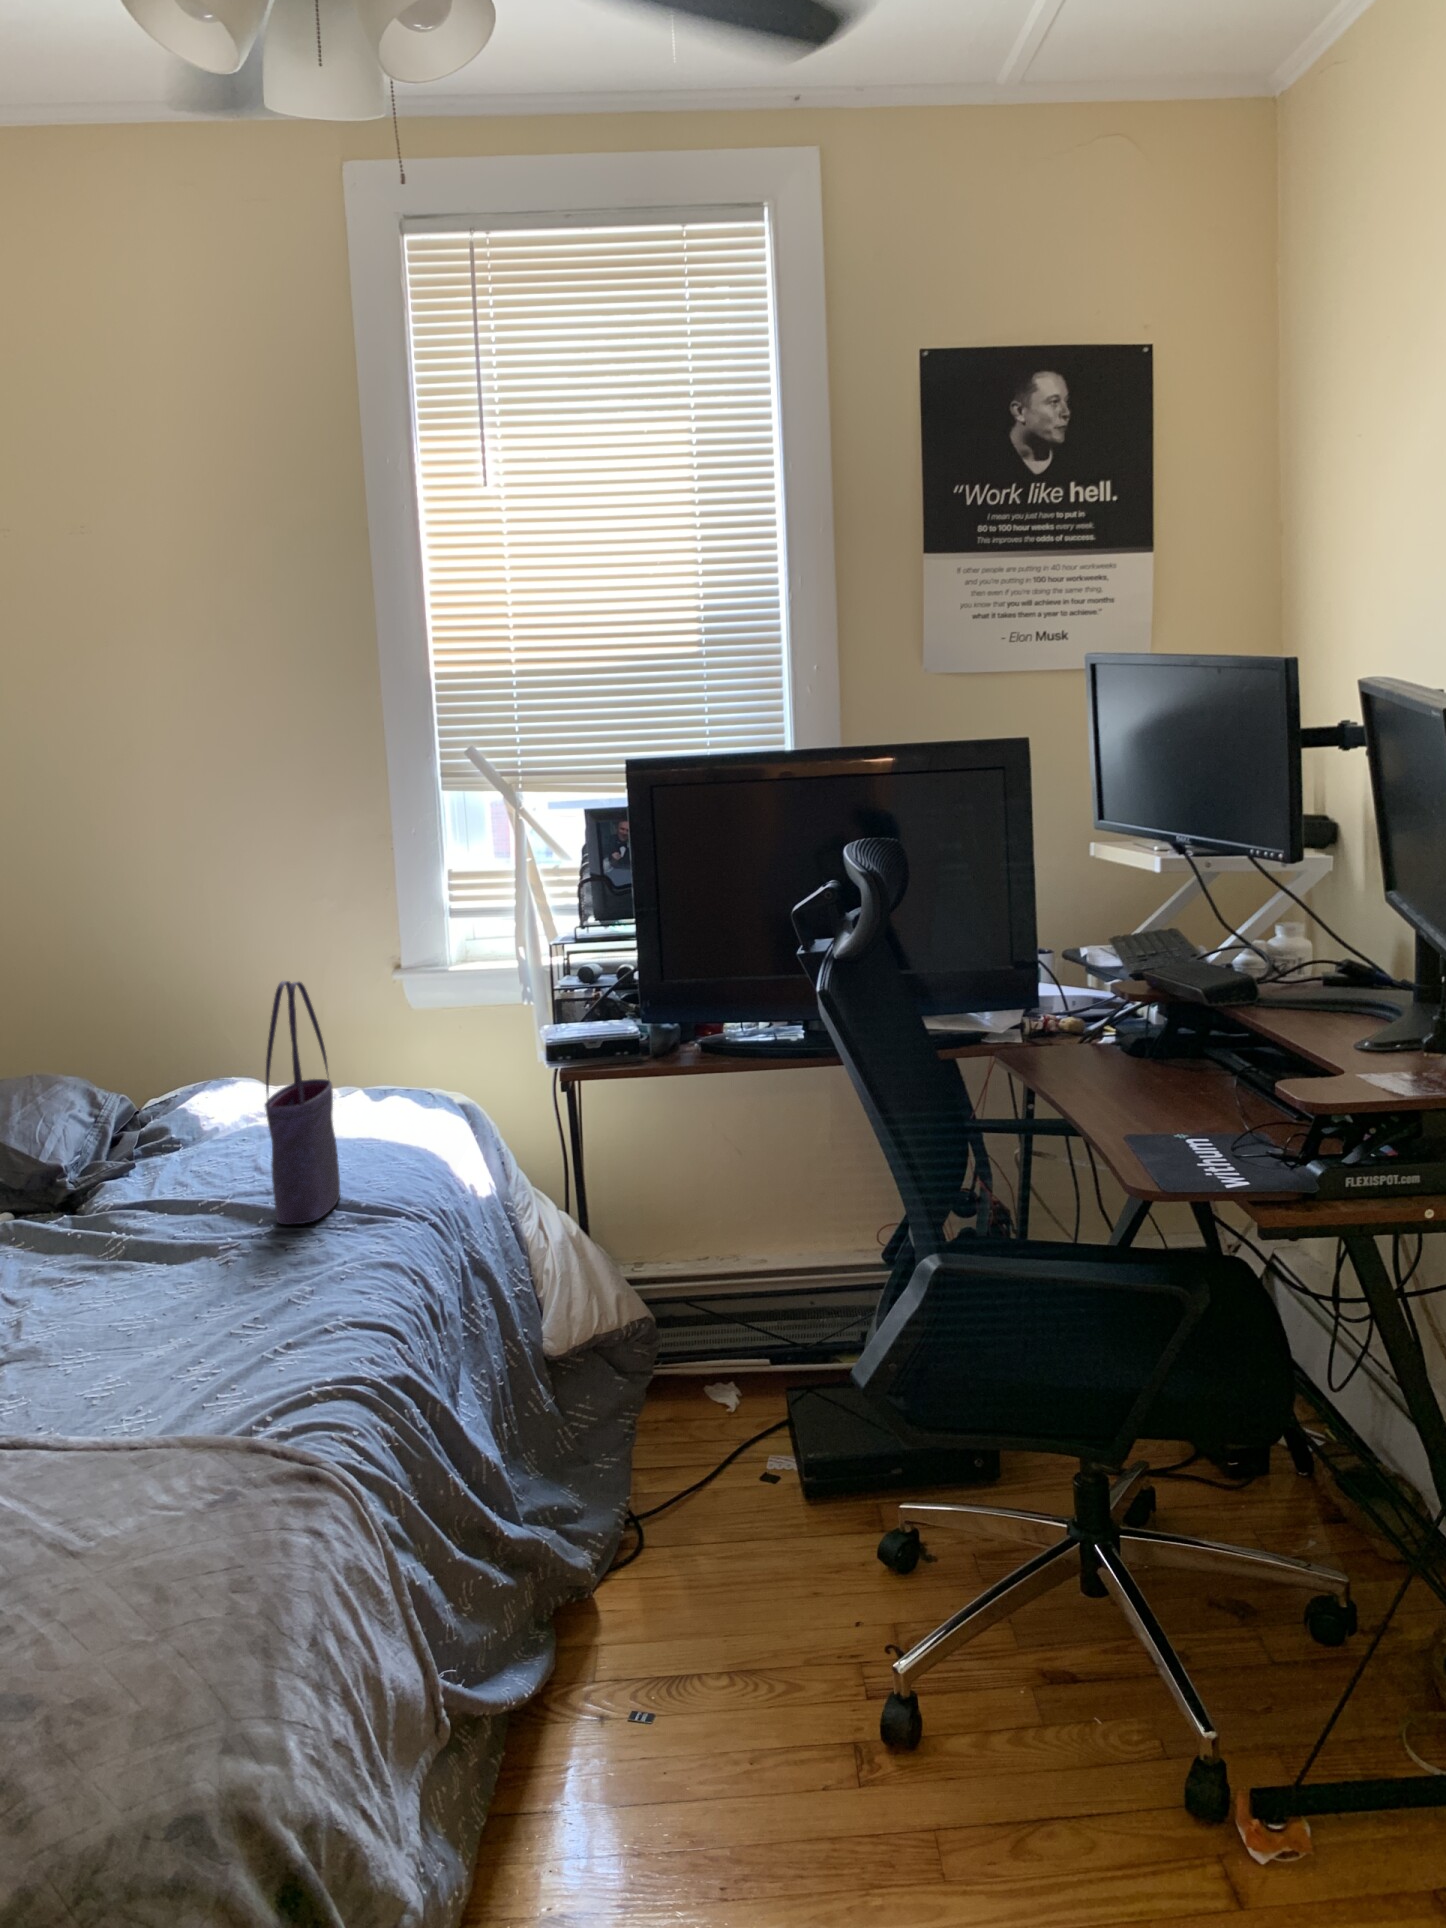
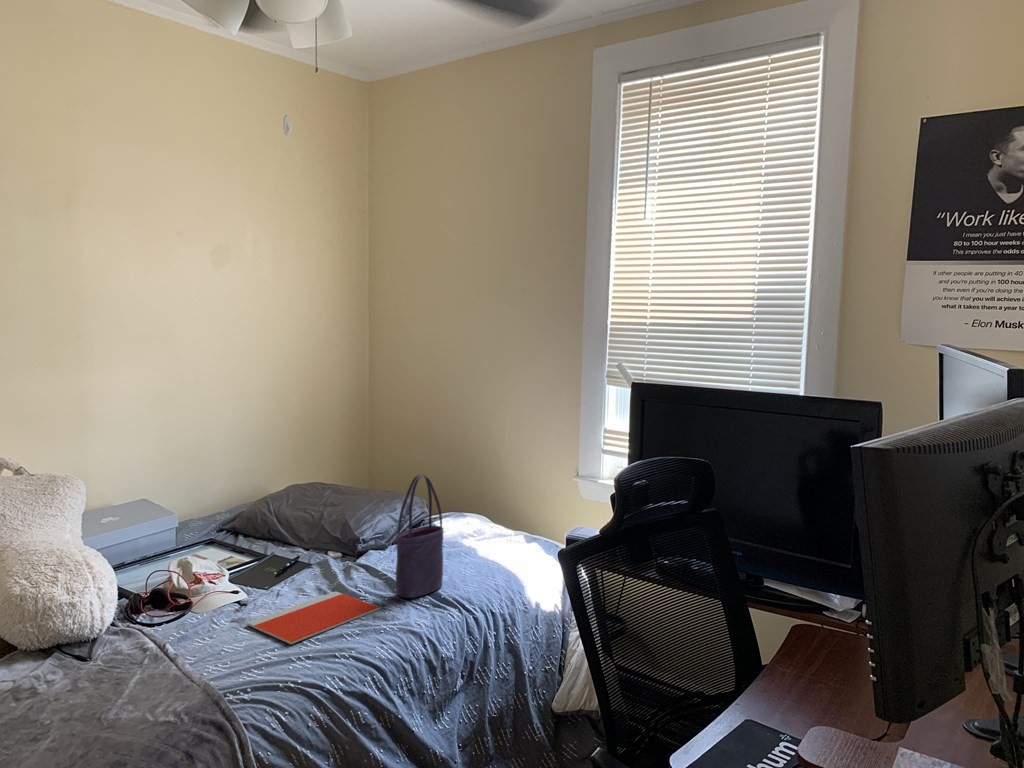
notebook: none [55,1248,283,1352] -> present [247,591,380,644]

